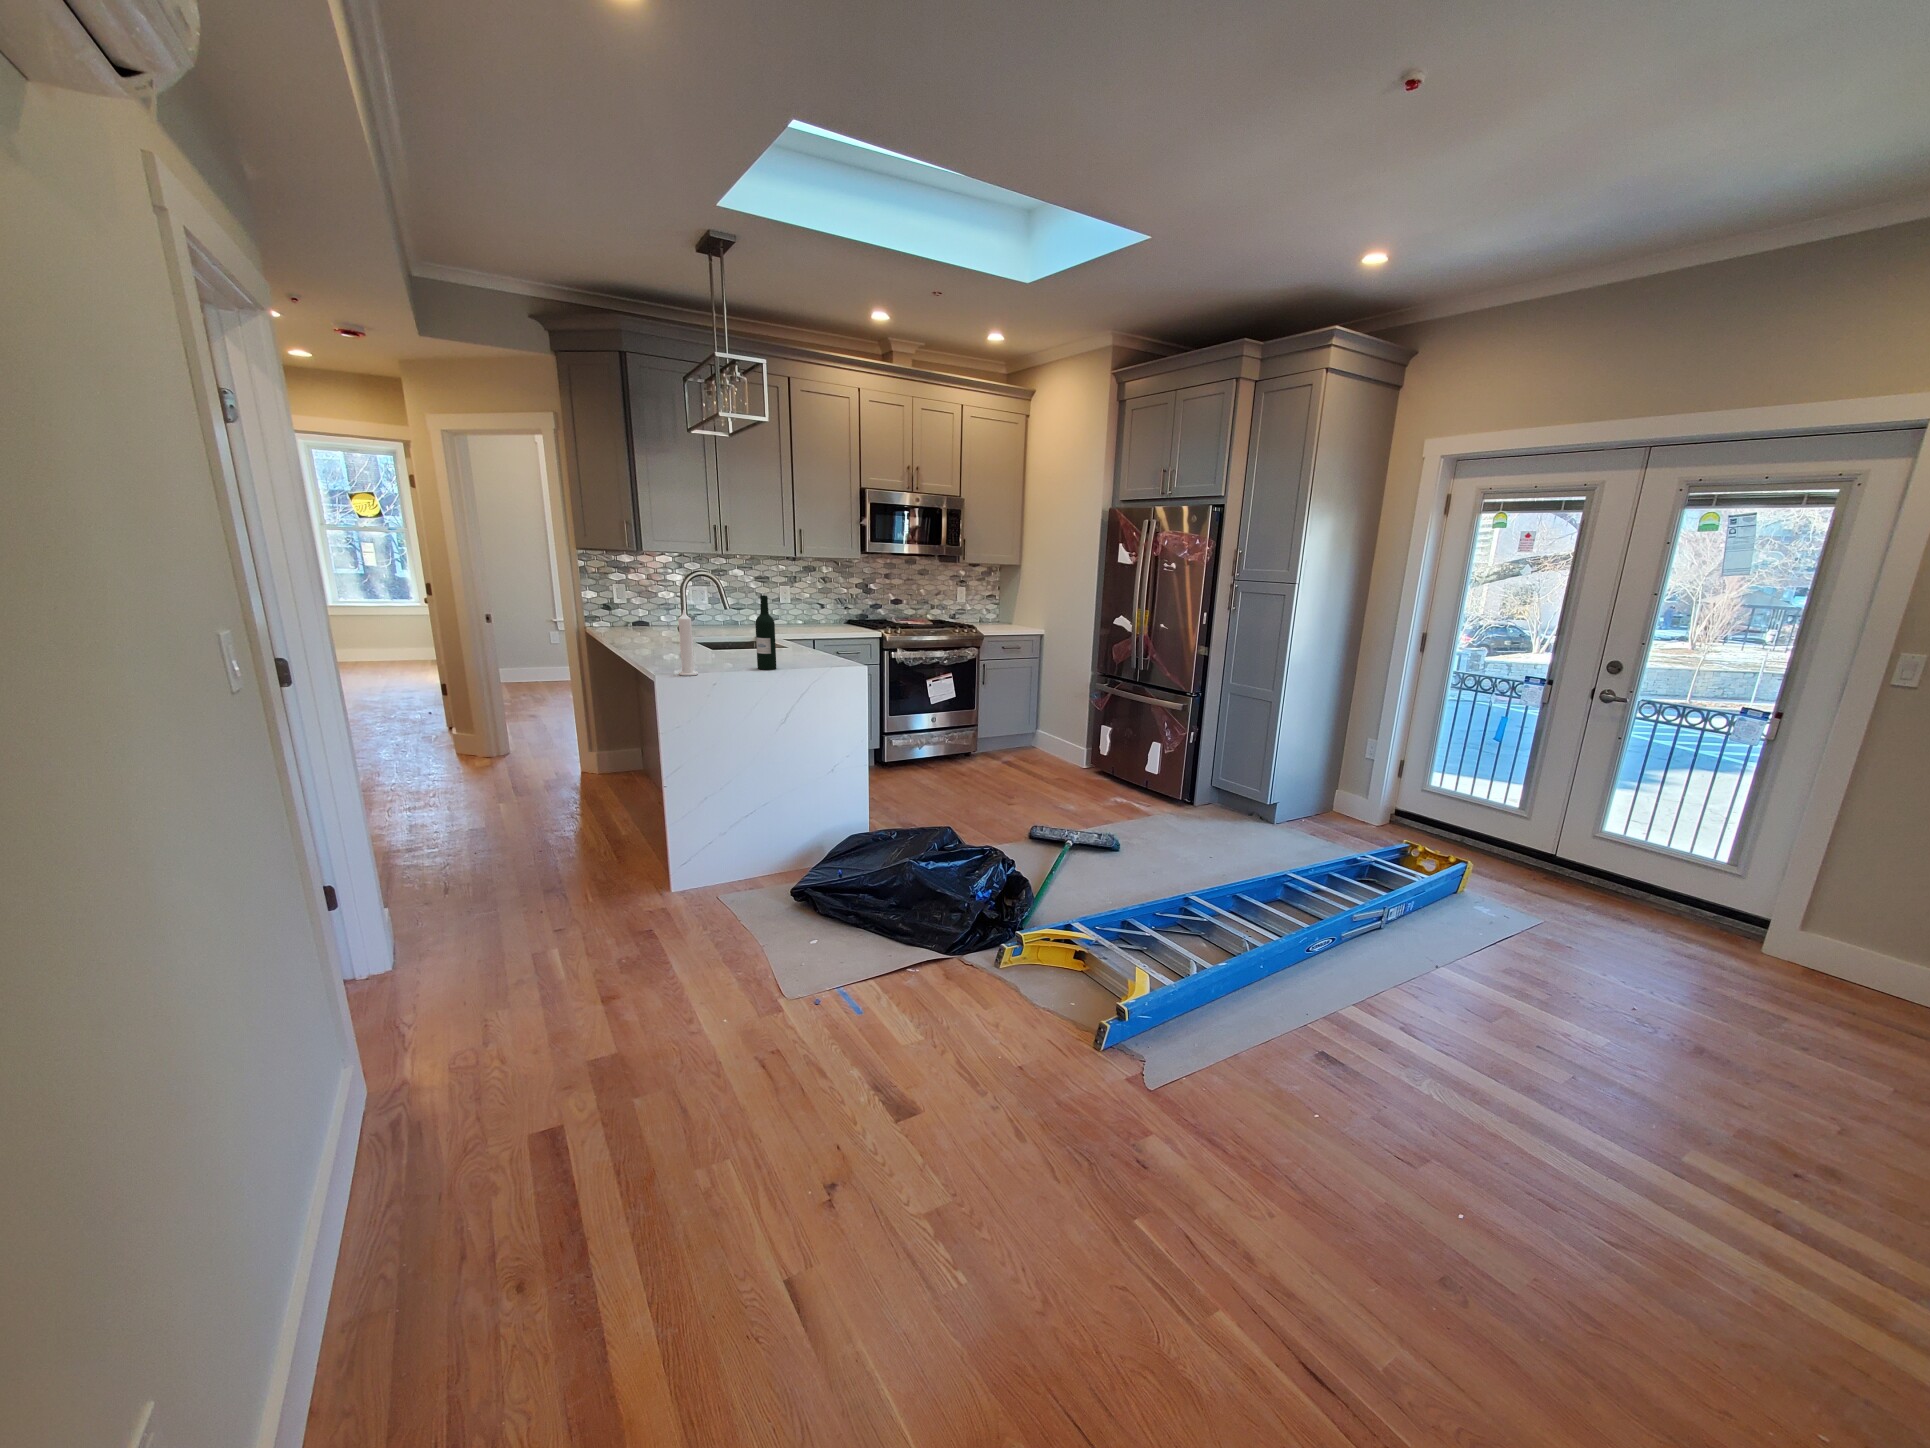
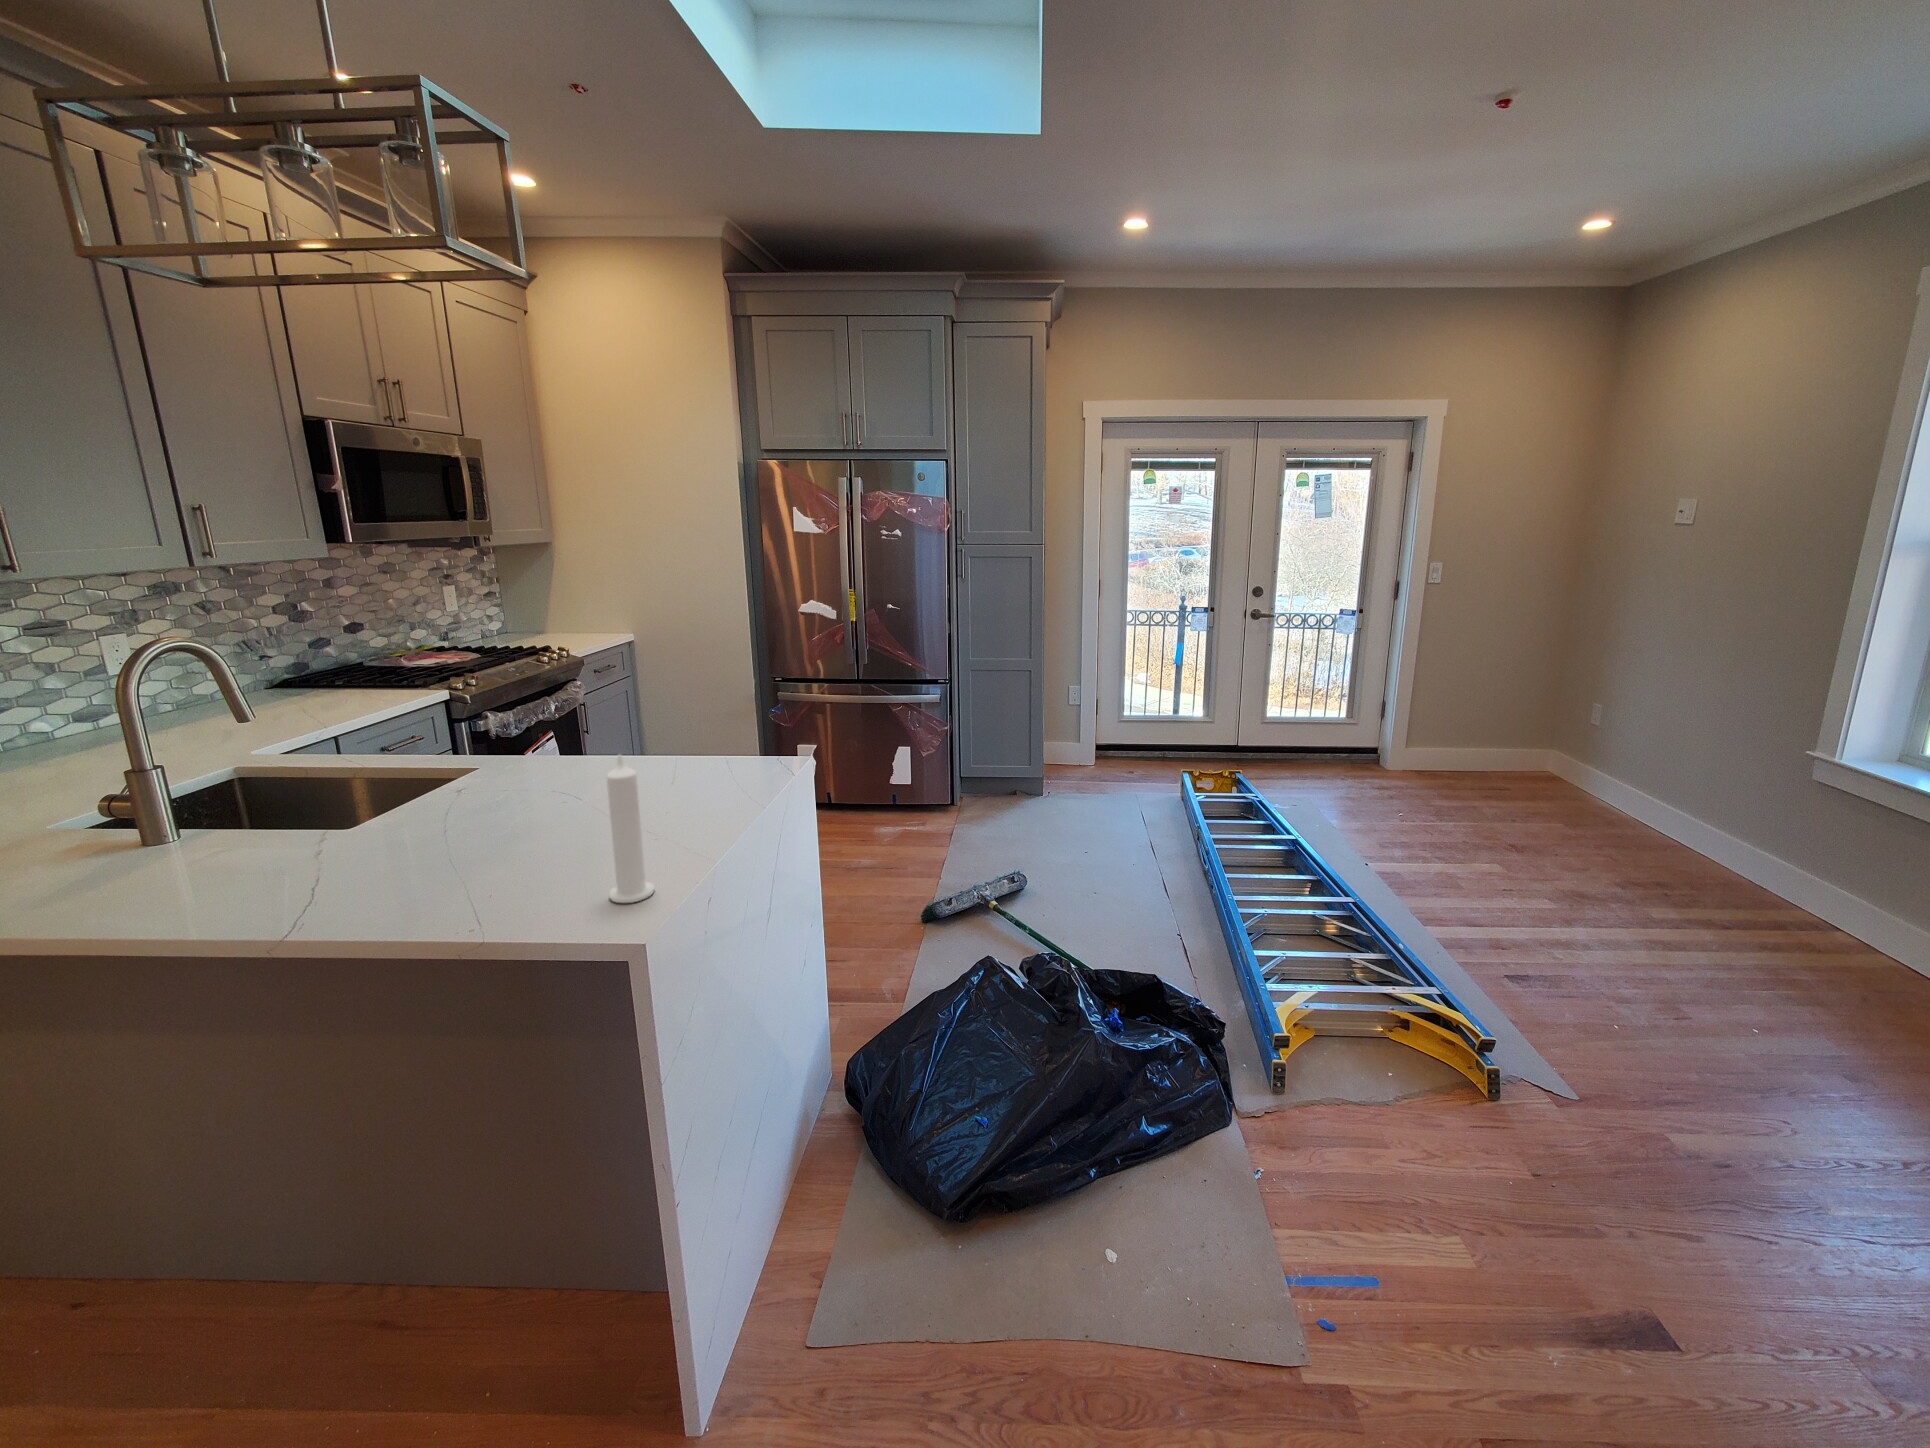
wine bottle: present [755,595,776,670] -> none [652,680,698,828]

